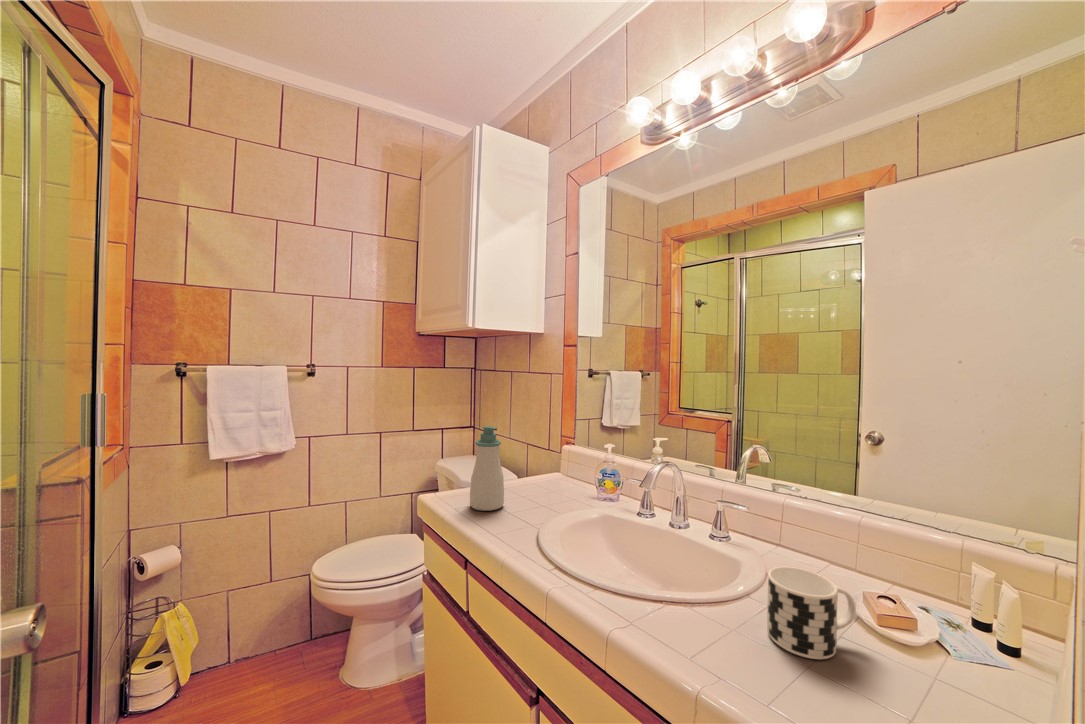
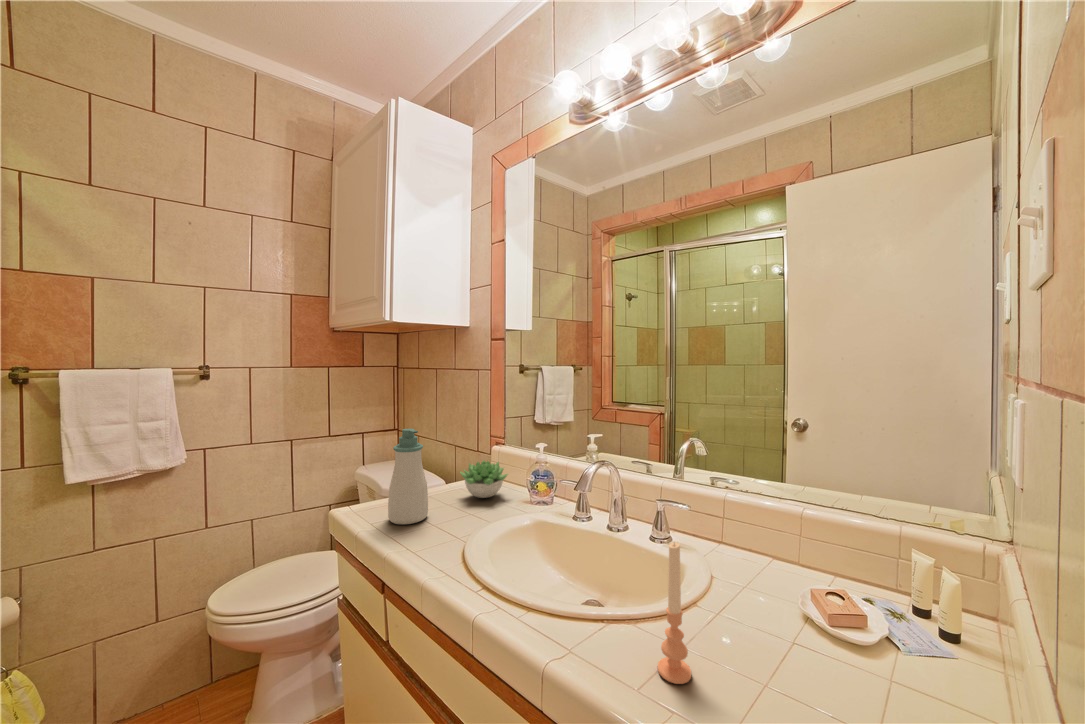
succulent plant: none [531,459,576,493] -> present [460,460,508,498]
candle: none [709,531,740,651] -> present [658,542,691,684]
cup: present [767,567,856,659] -> none [719,573,811,681]

